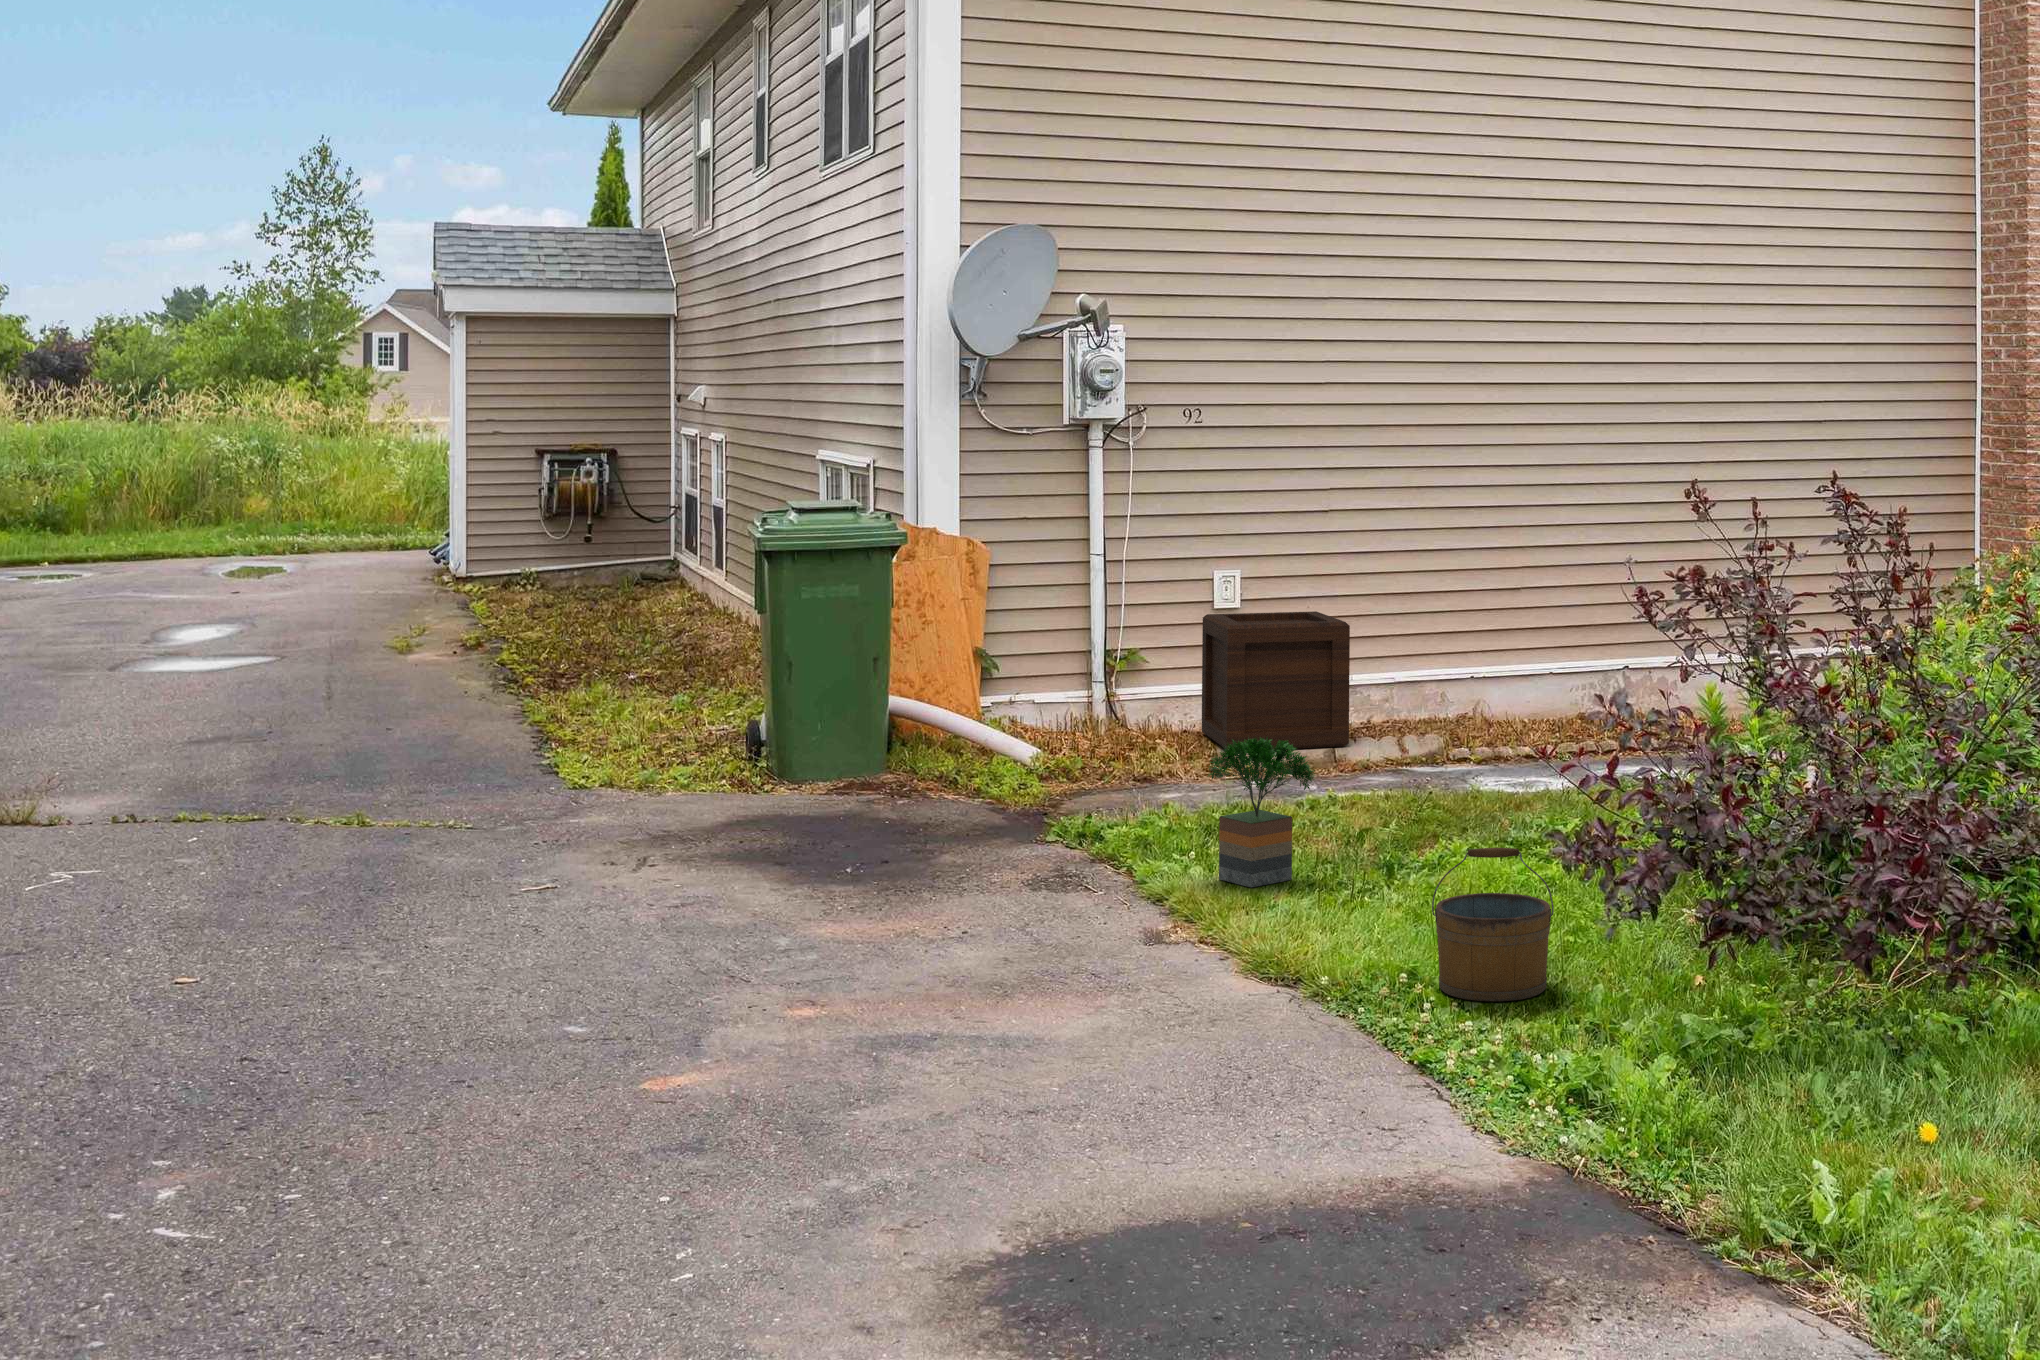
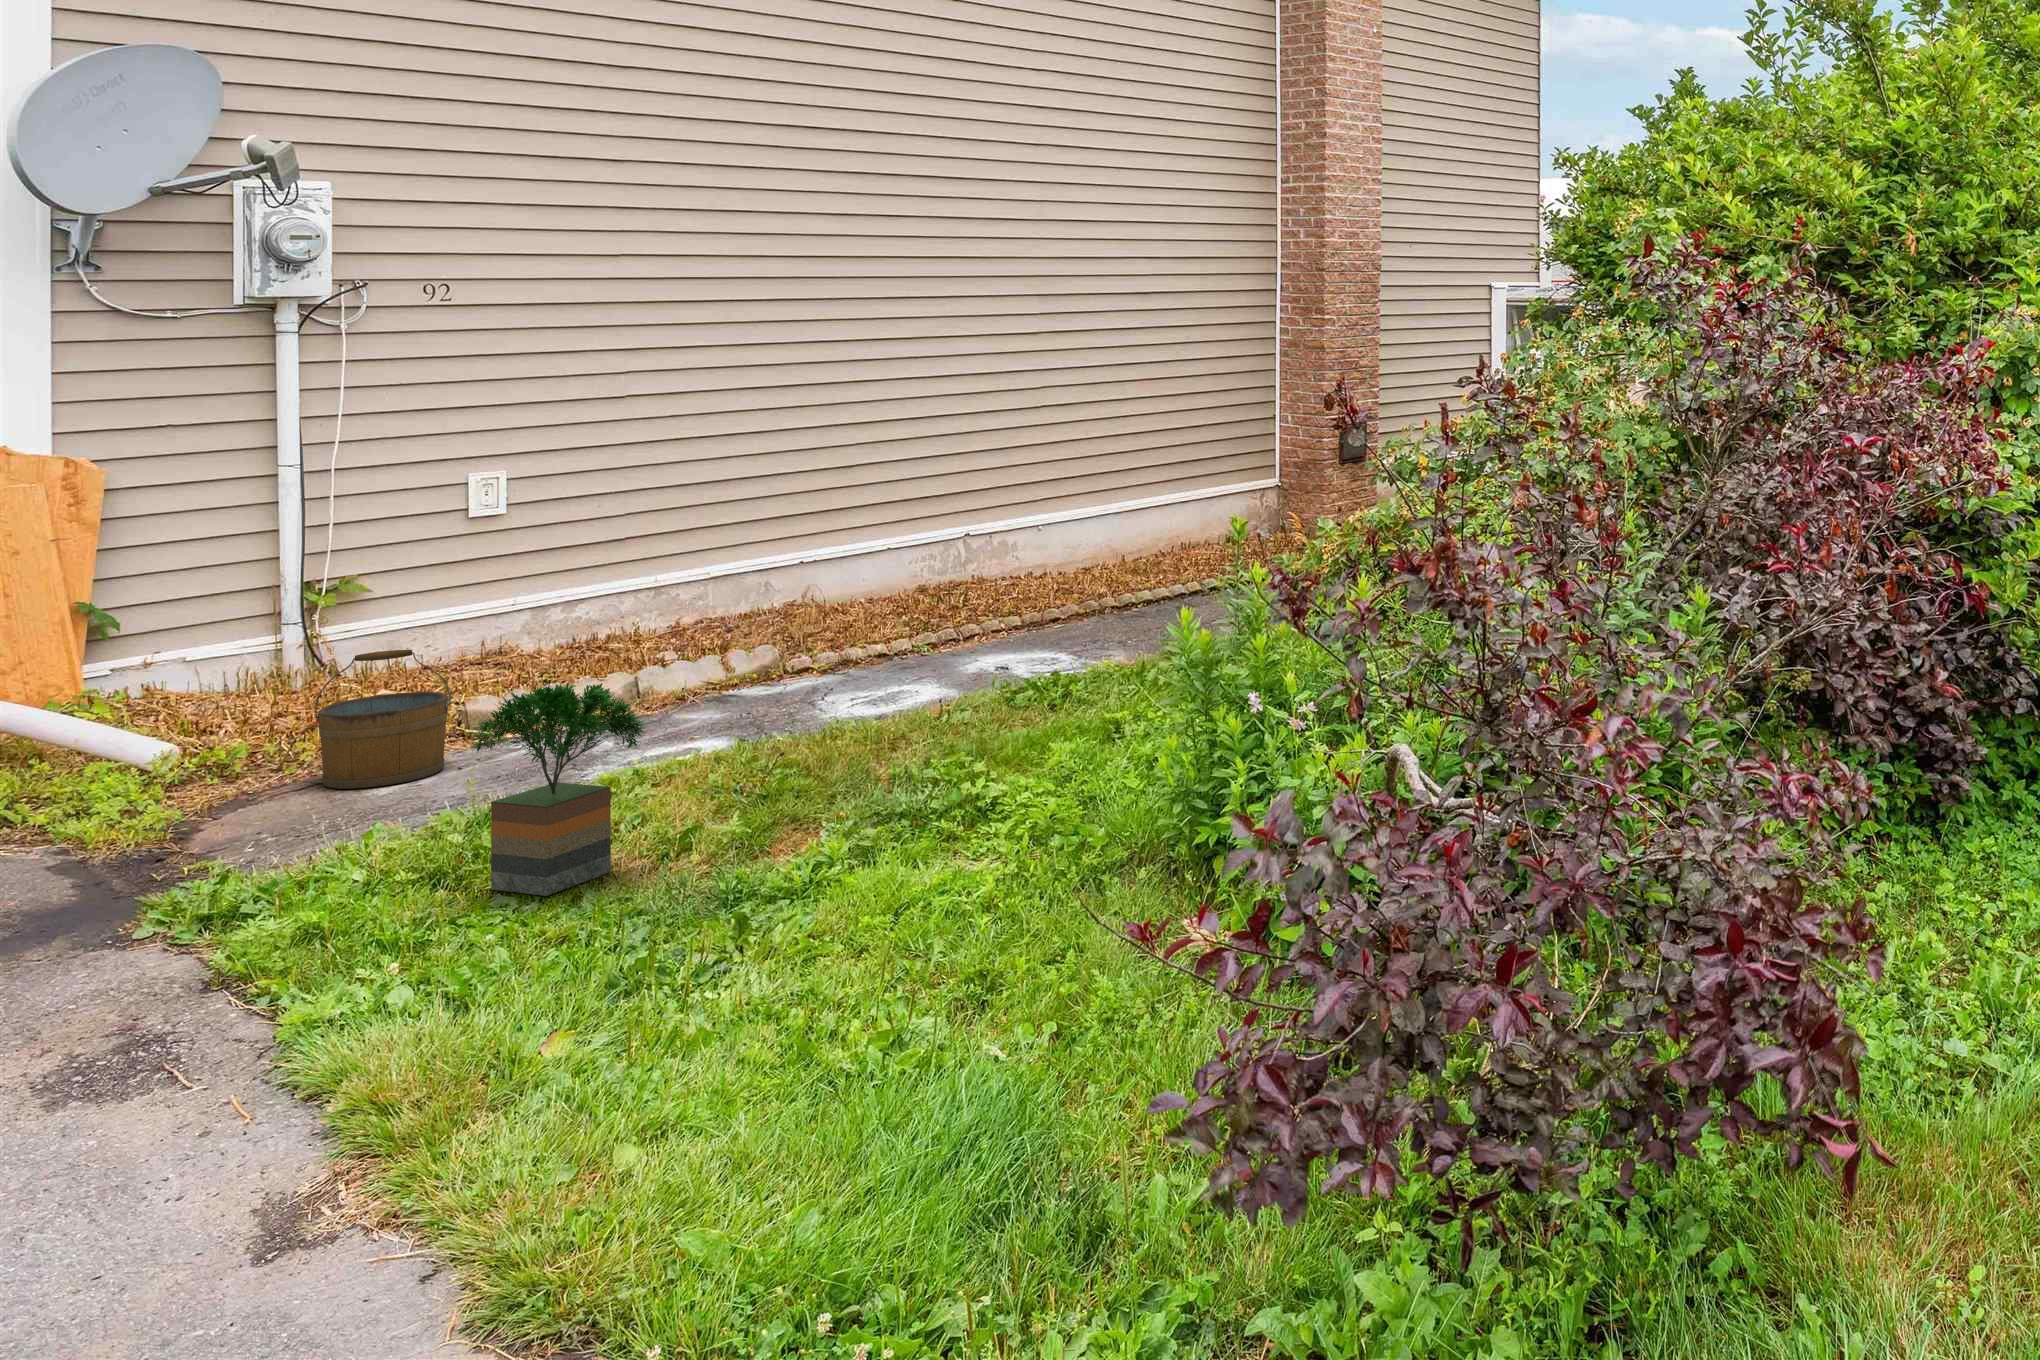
wooden crate: present [1202,611,1350,749] -> none [452,522,659,696]
bucket: present [1432,848,1554,1001] -> present [315,650,451,789]

